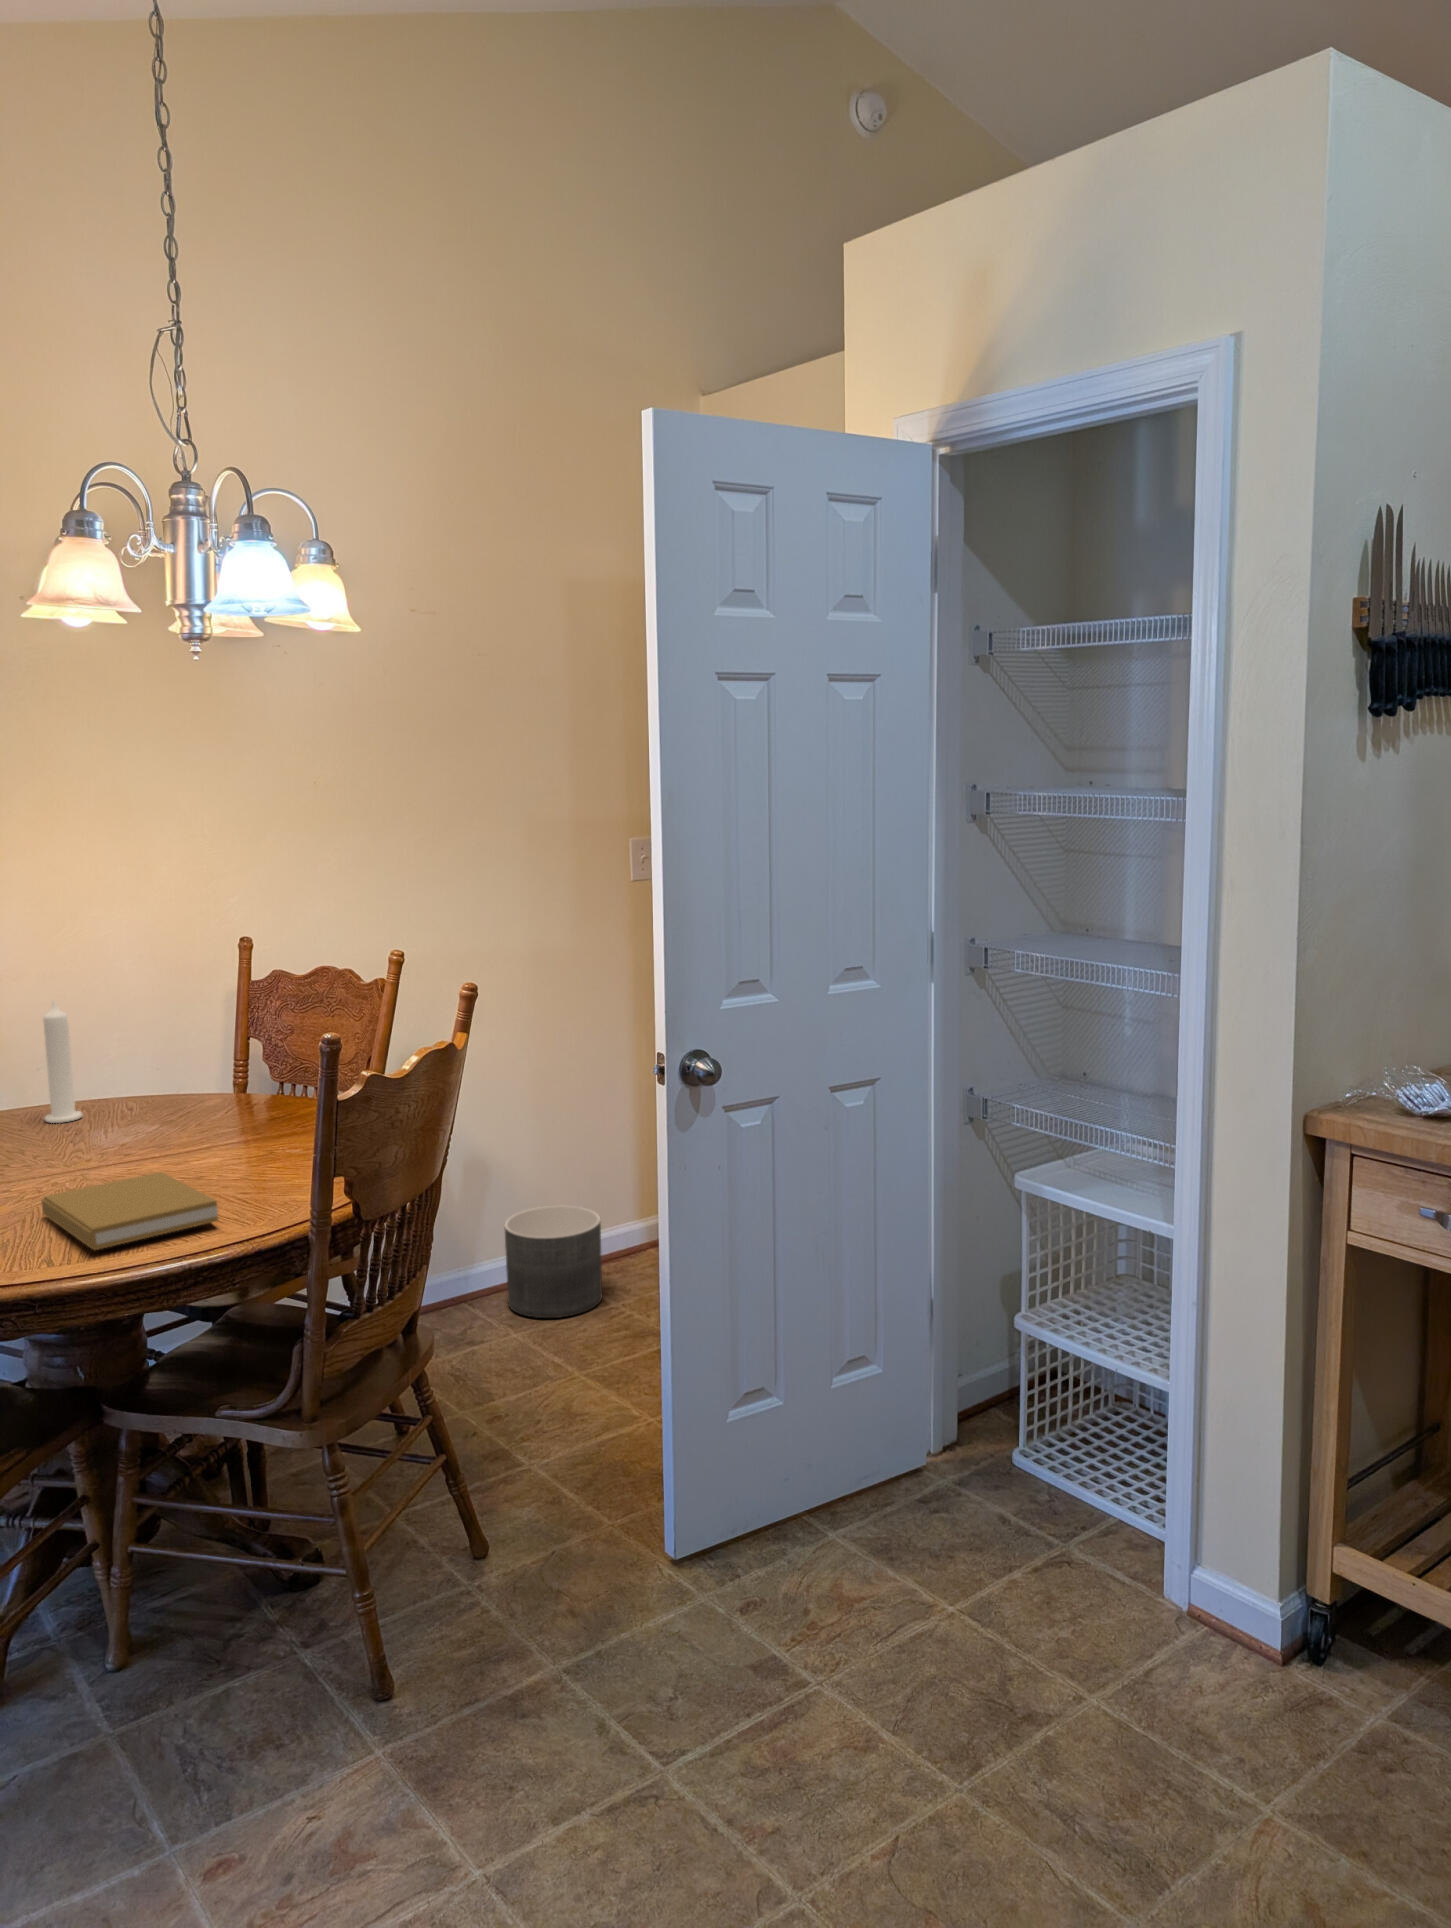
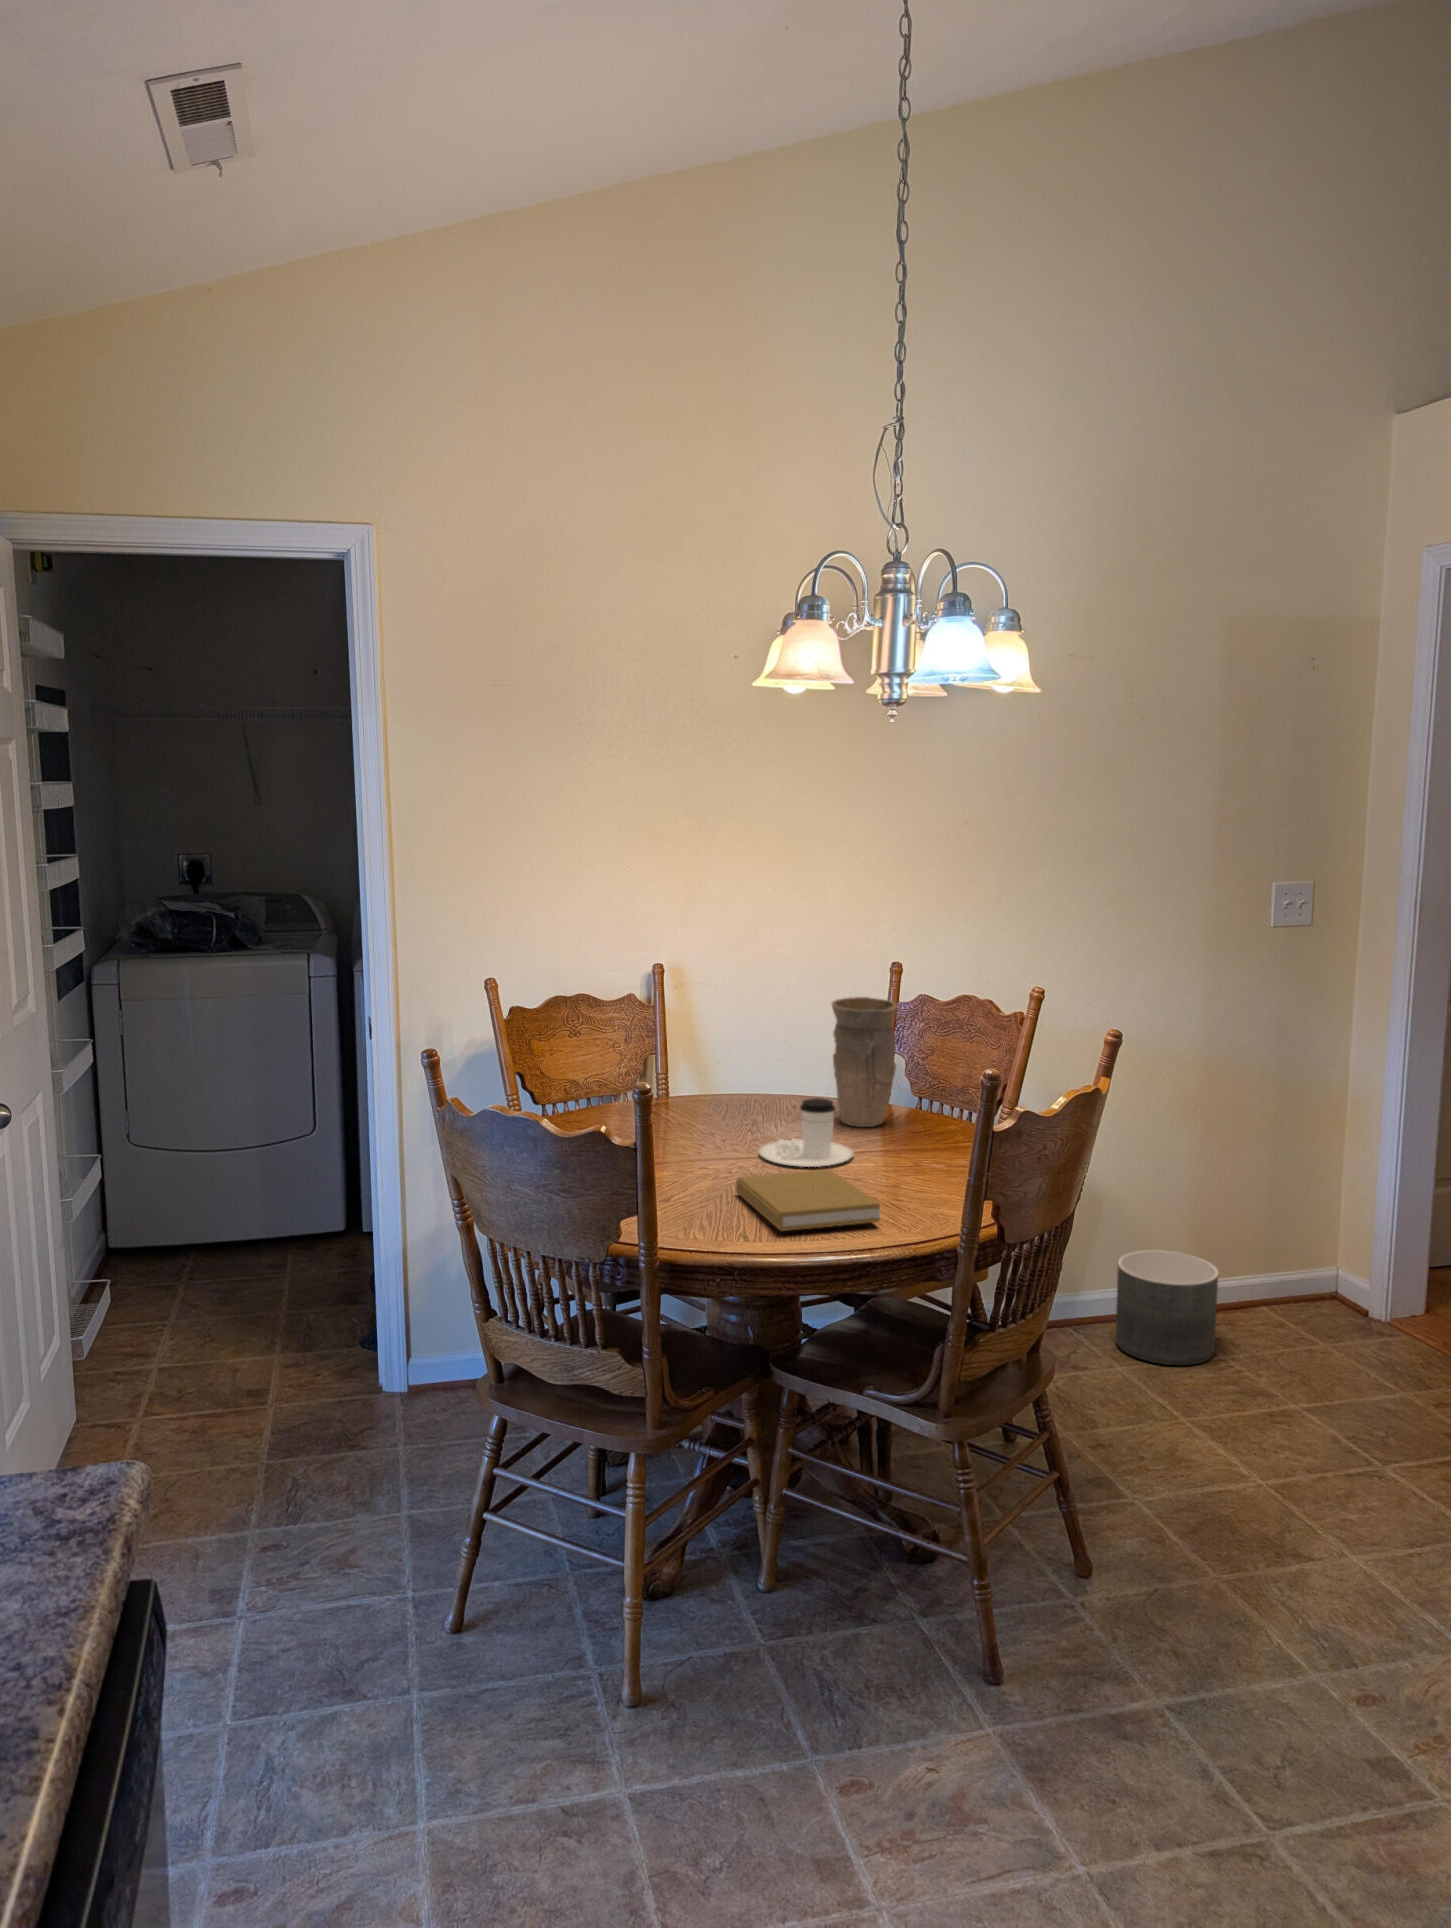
vase: none [162,977,244,1121] -> present [832,997,897,1127]
candle: present [43,1000,82,1123] -> none [727,1005,757,1112]
coffee cup: none [78,1094,195,1175] -> present [759,1098,853,1167]

